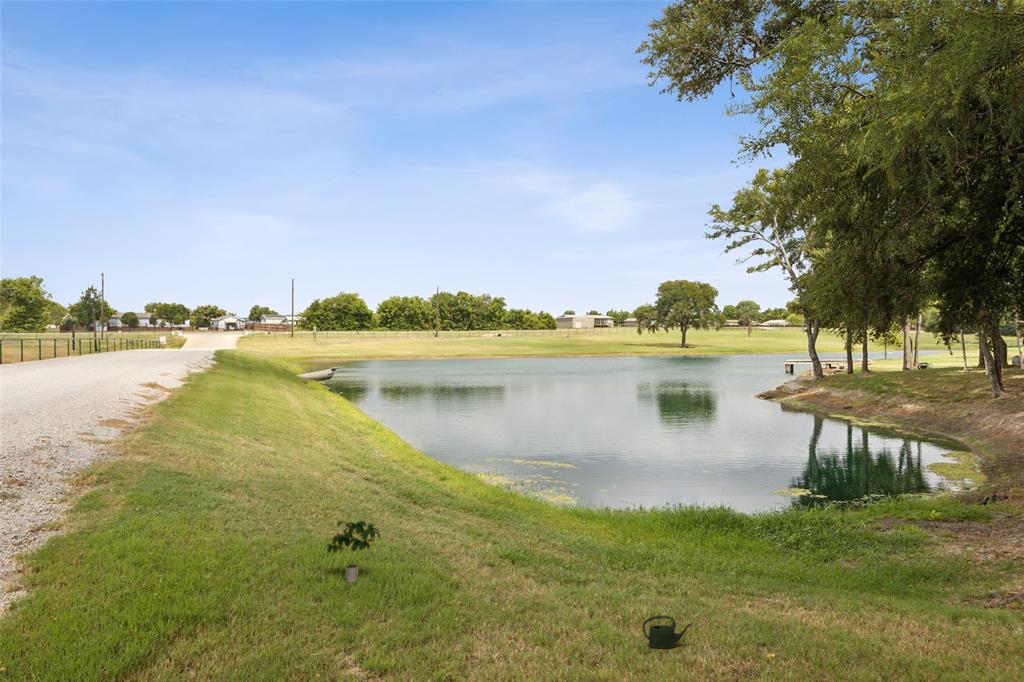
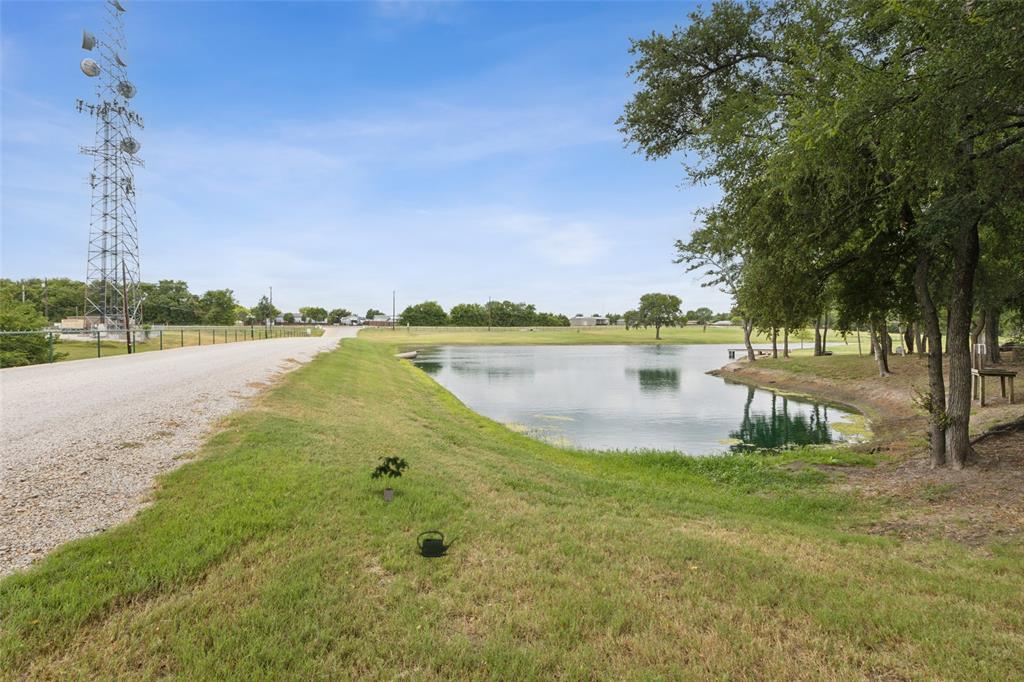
watering can: present [643,615,692,648] -> present [417,531,457,557]

